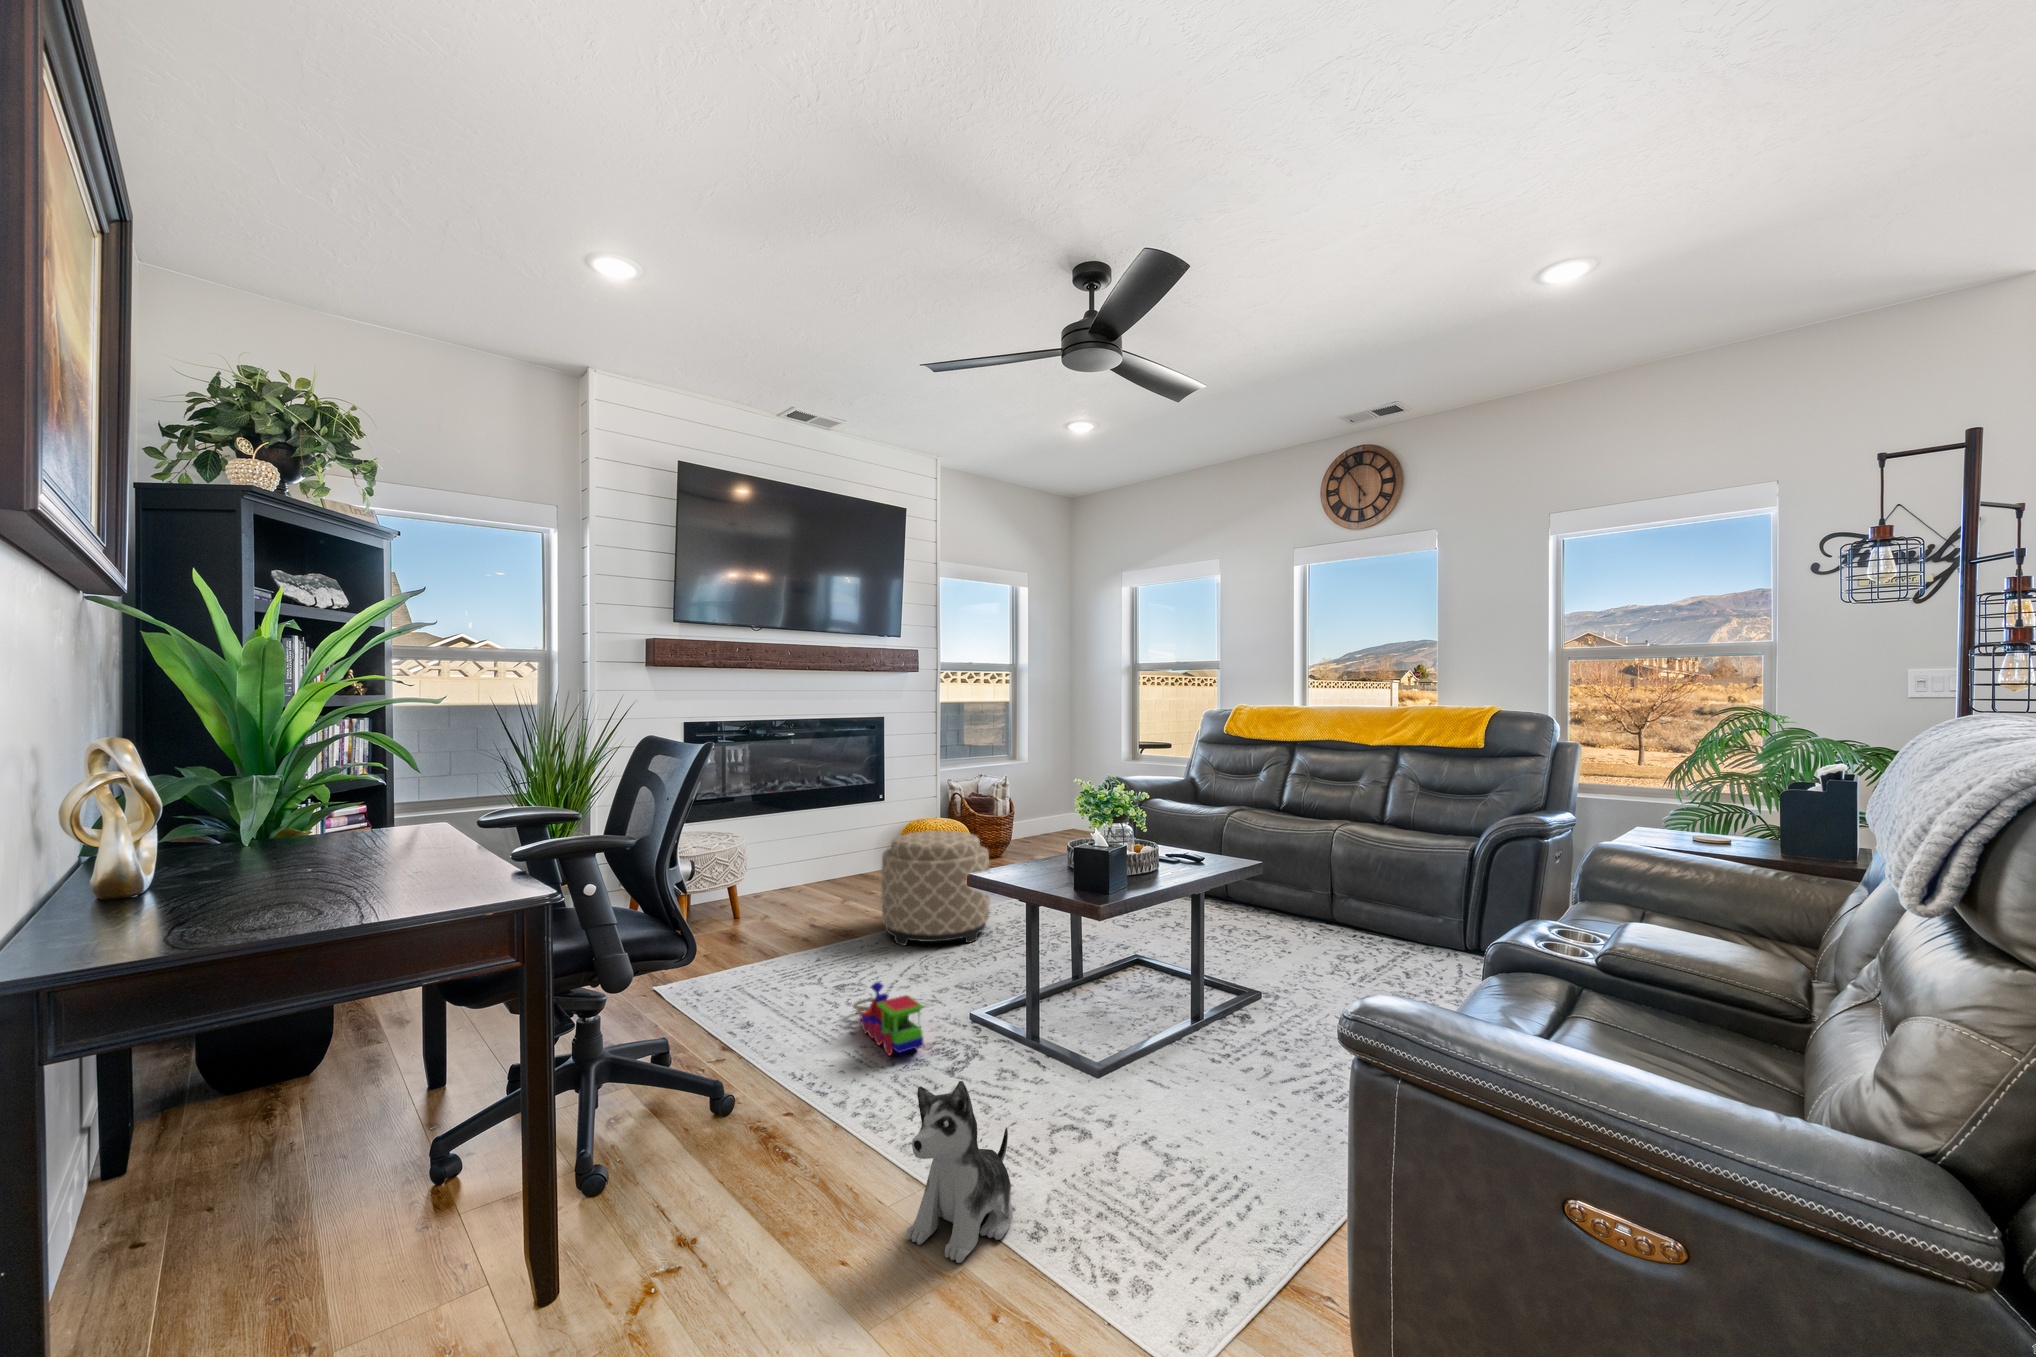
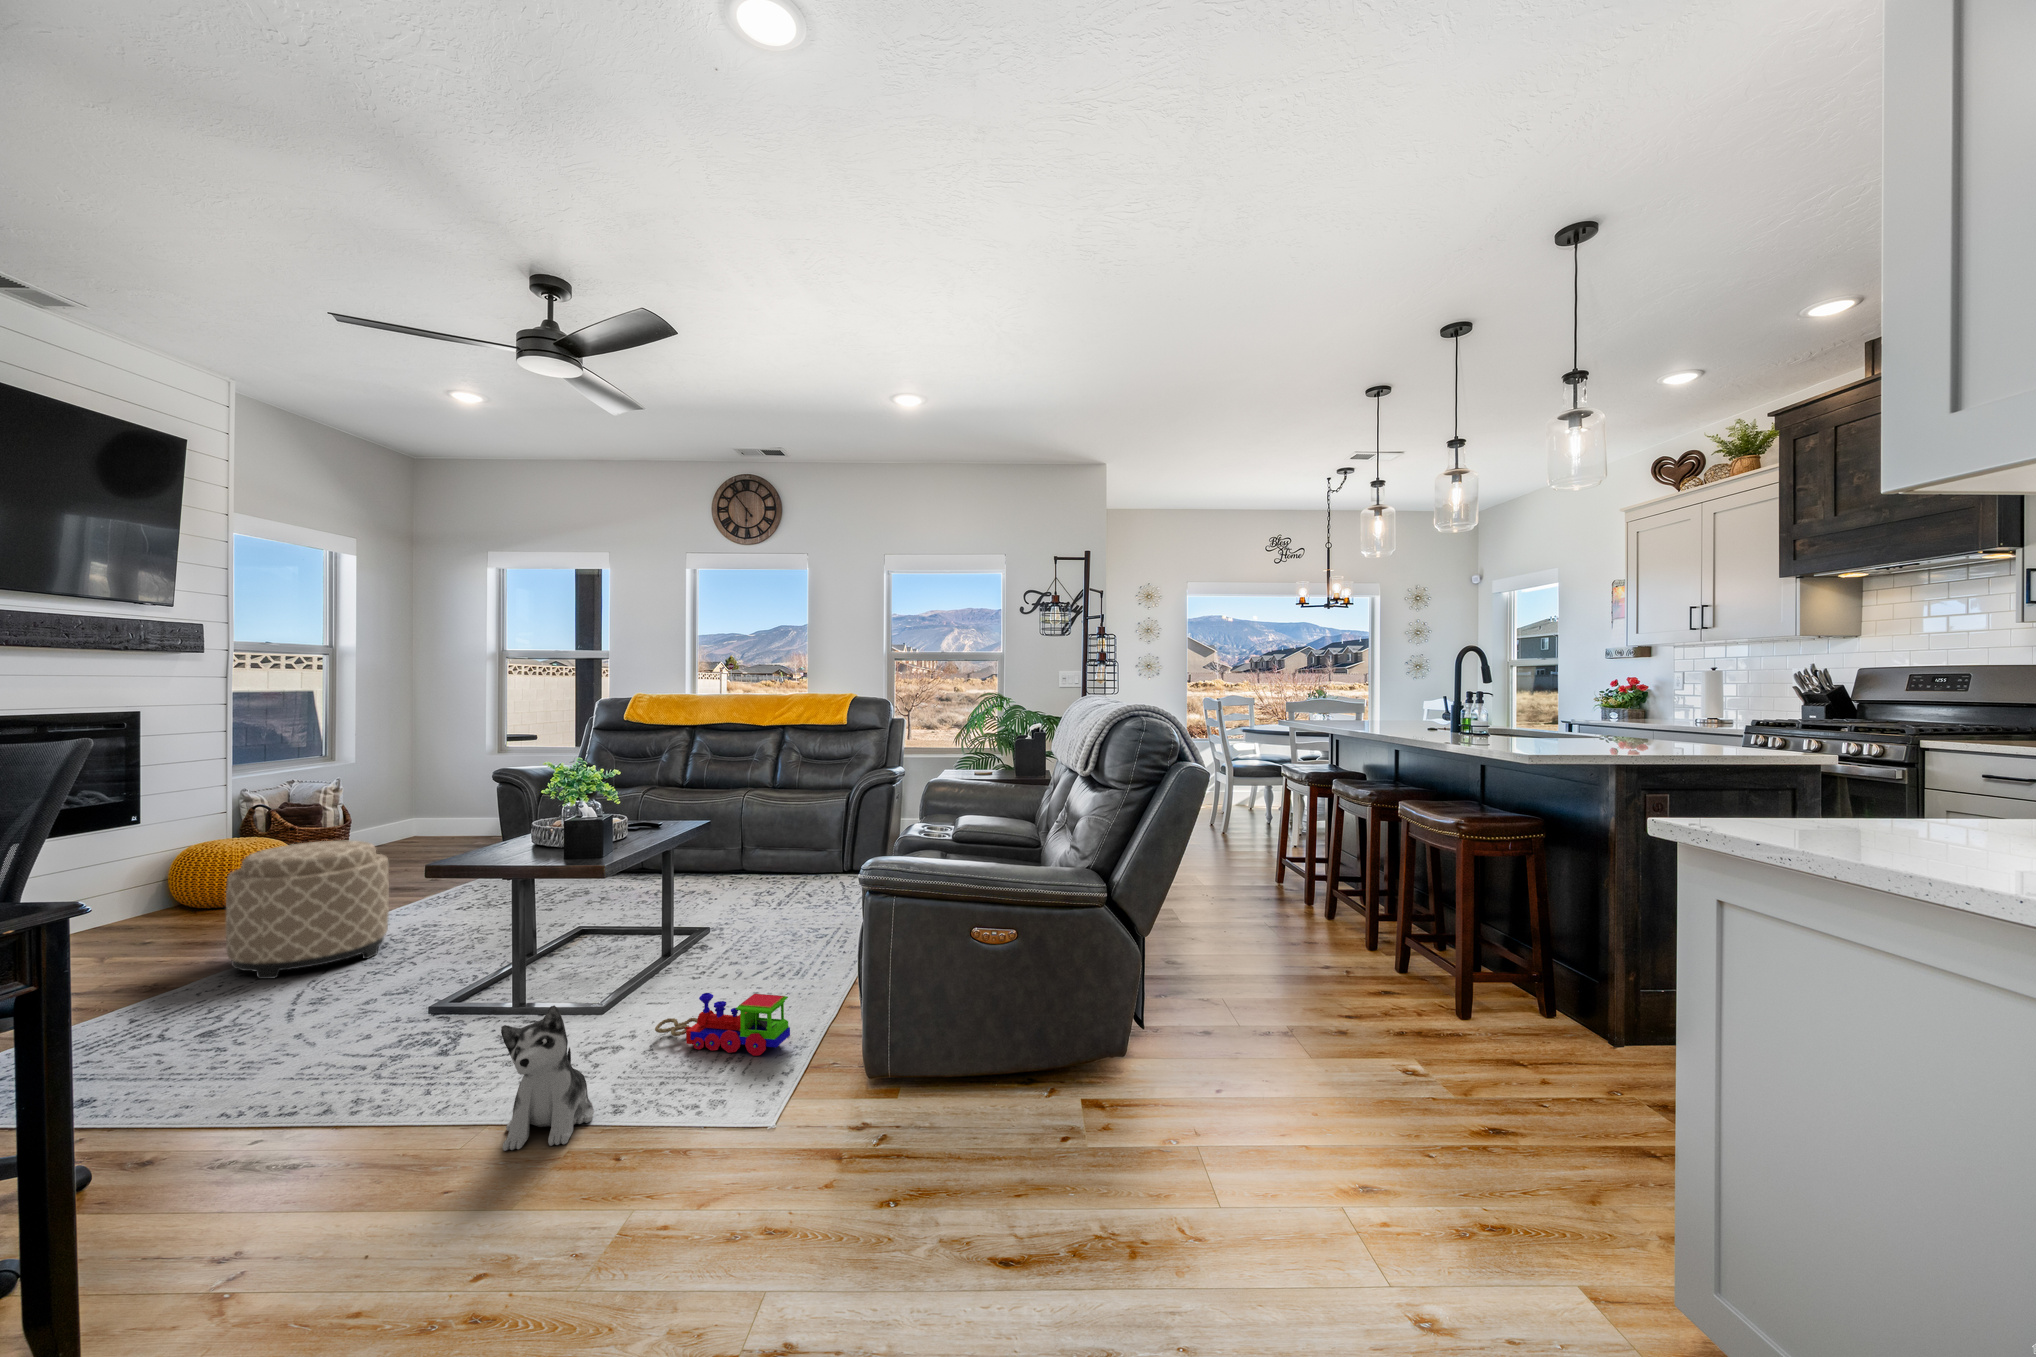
toy train: present [852,982,924,1055] -> present [655,993,790,1056]

